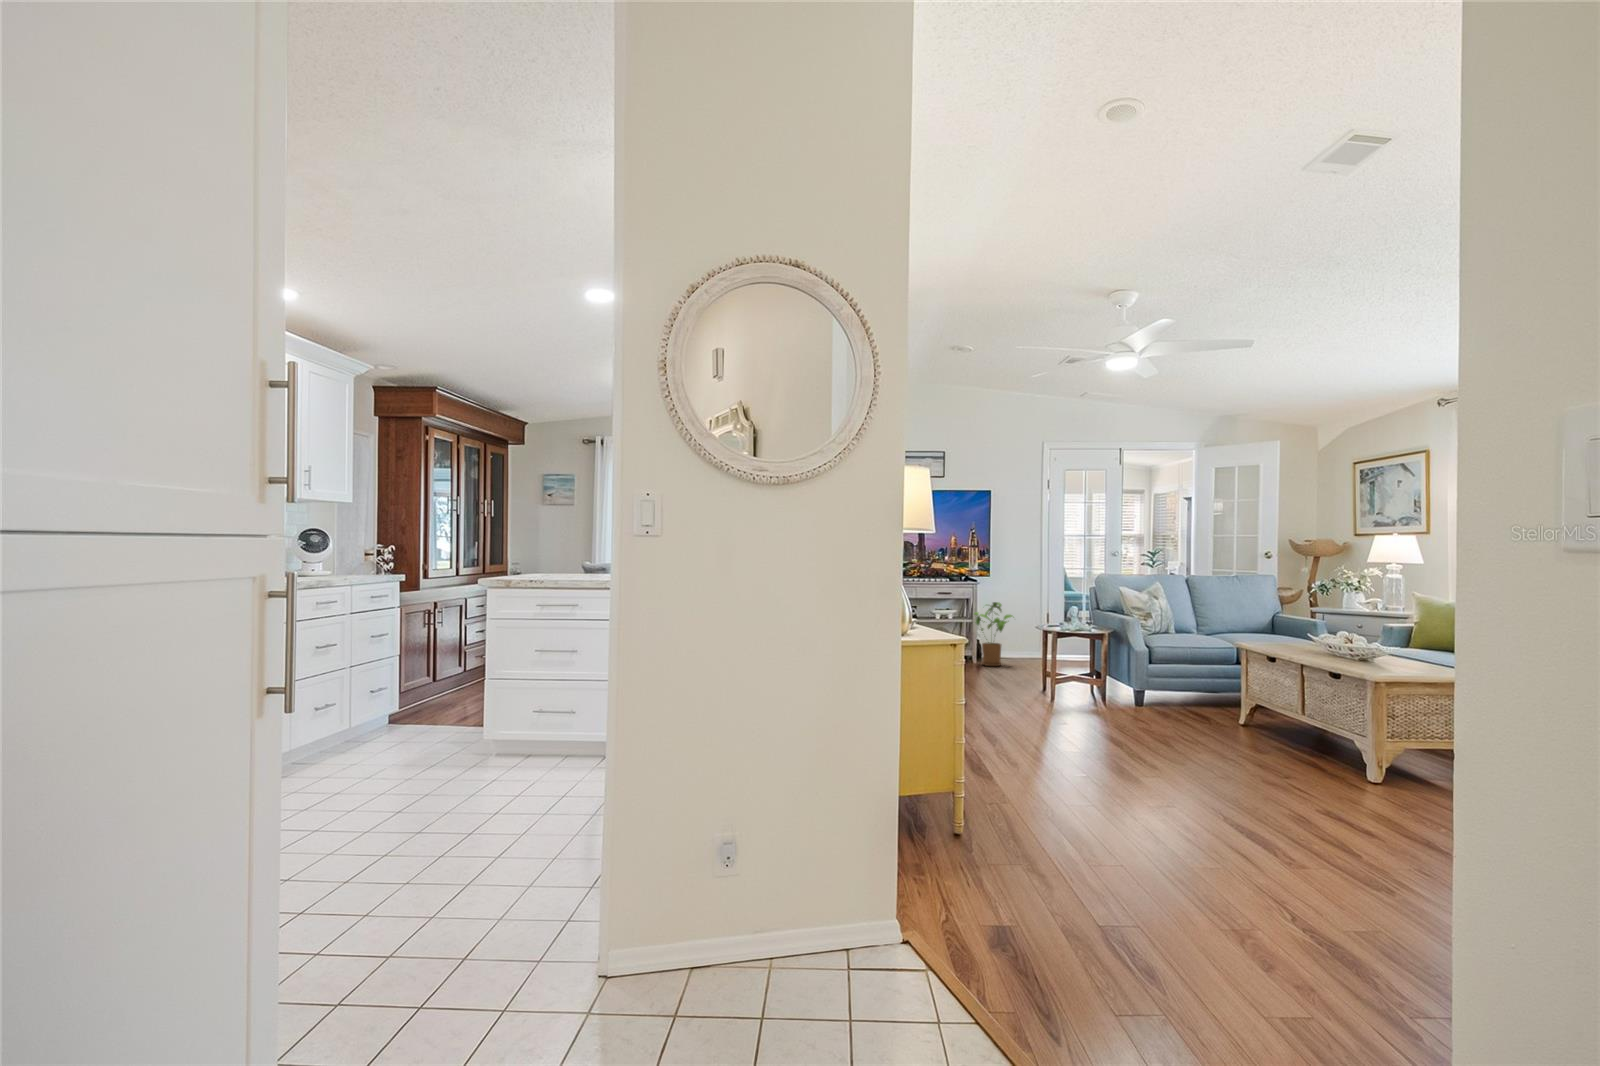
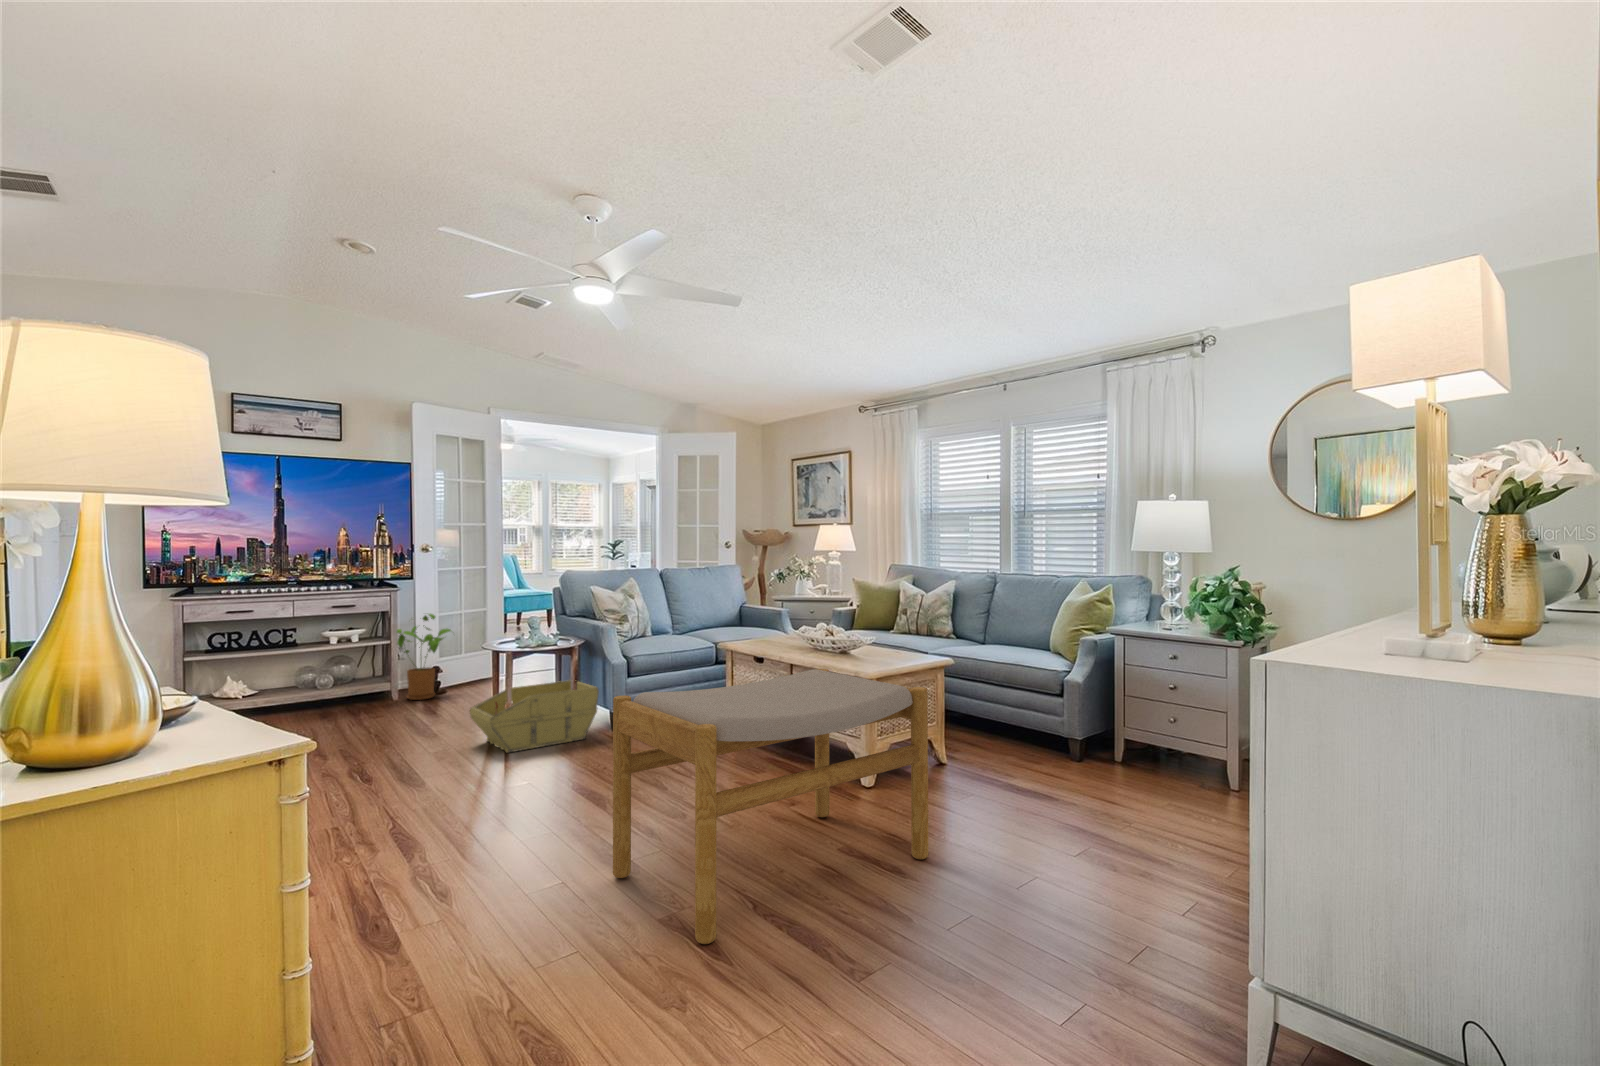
storage bin: none [1026,661,1126,708] -> present [470,680,599,753]
footstool: none [1119,662,1399,831] -> present [613,669,928,944]

